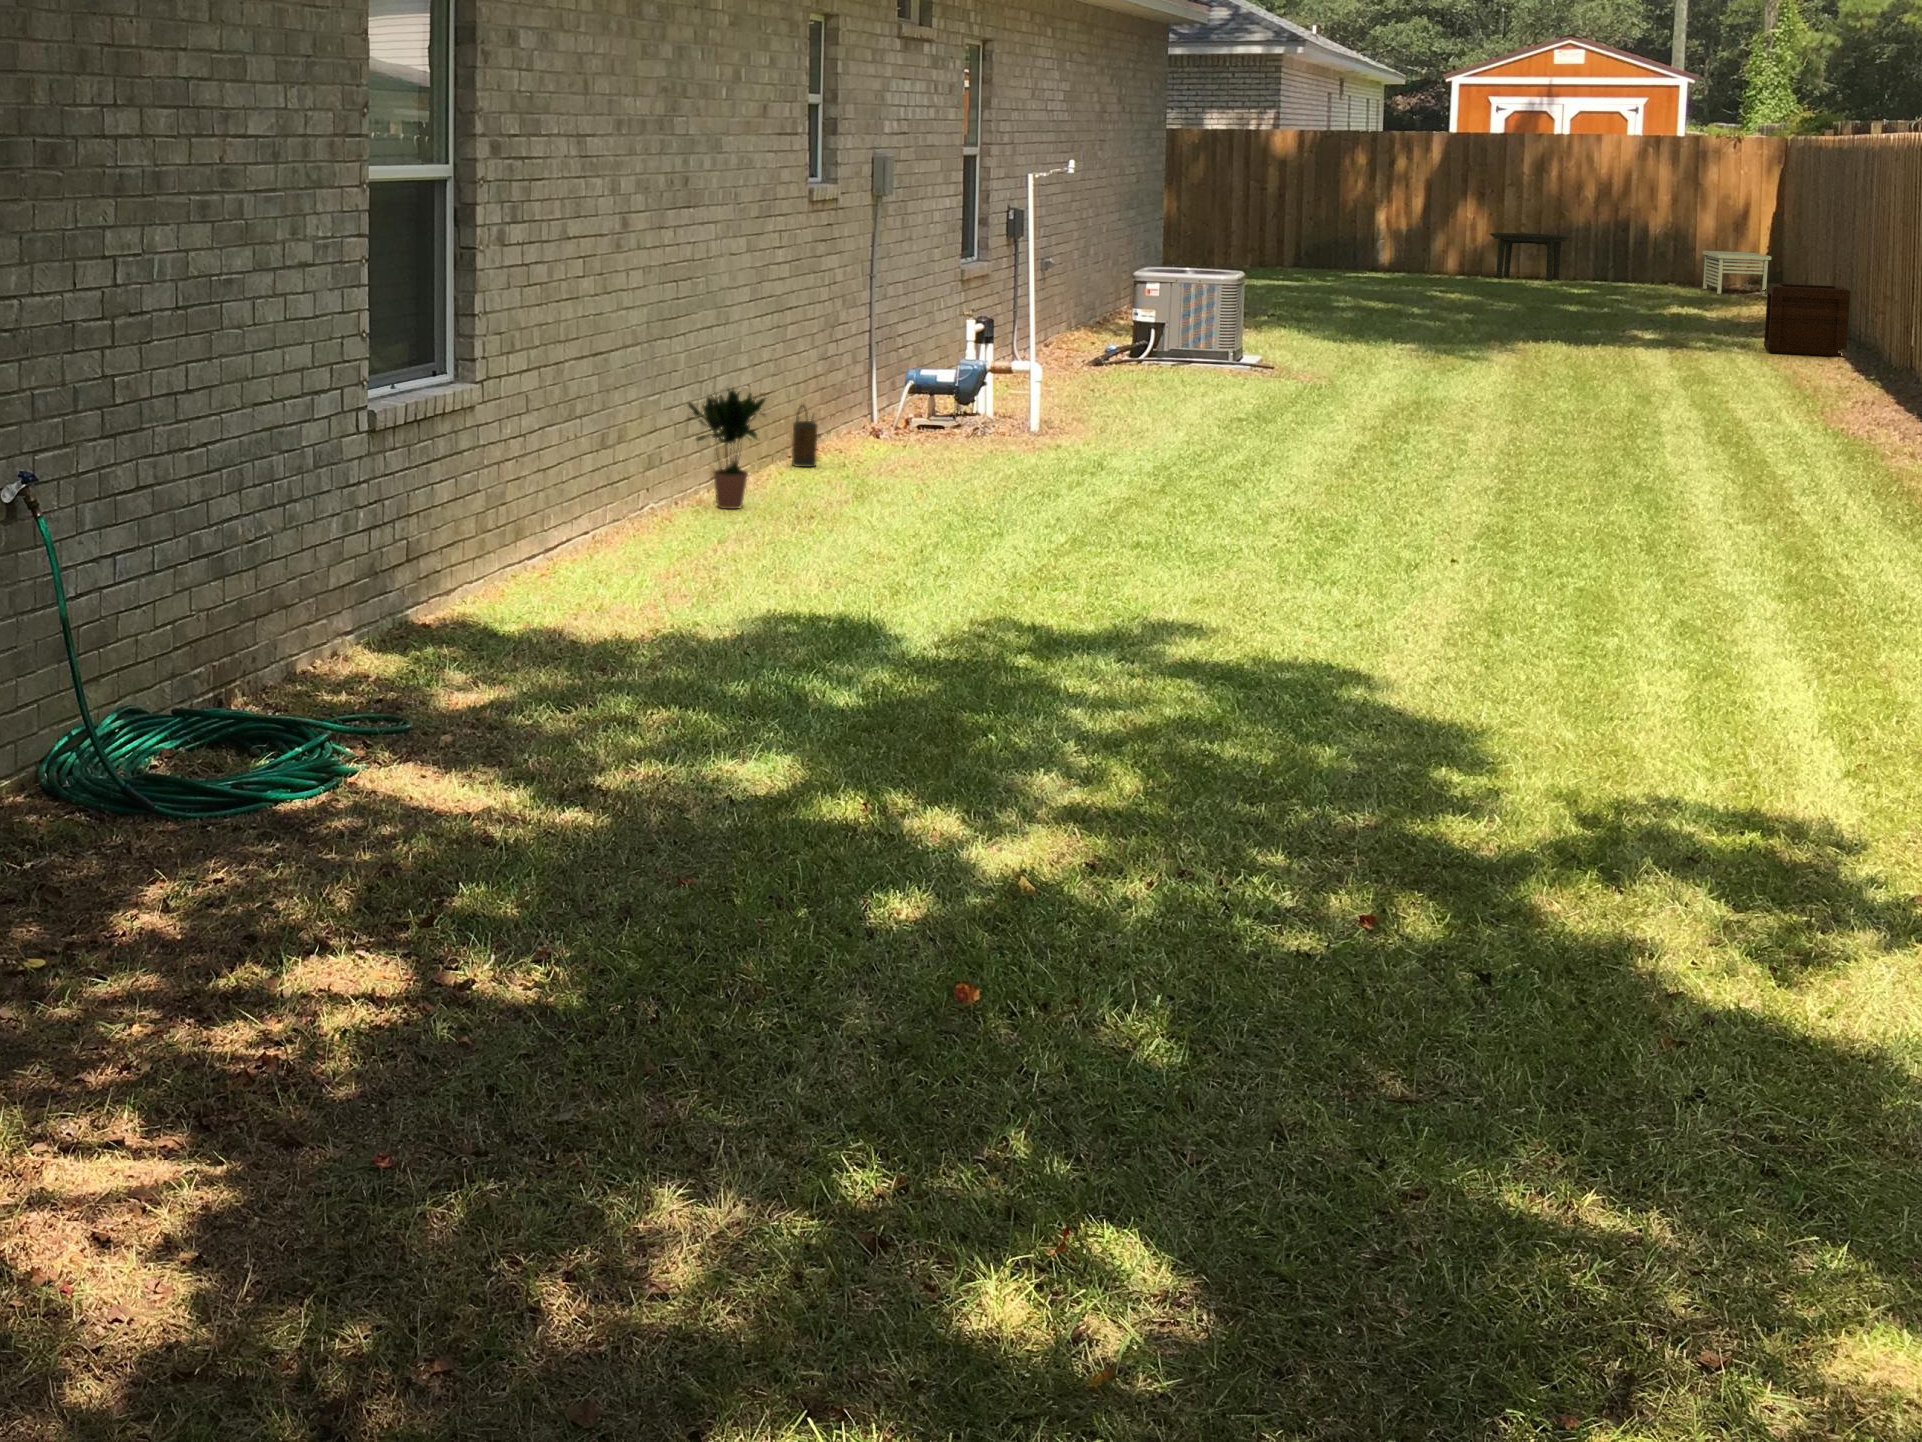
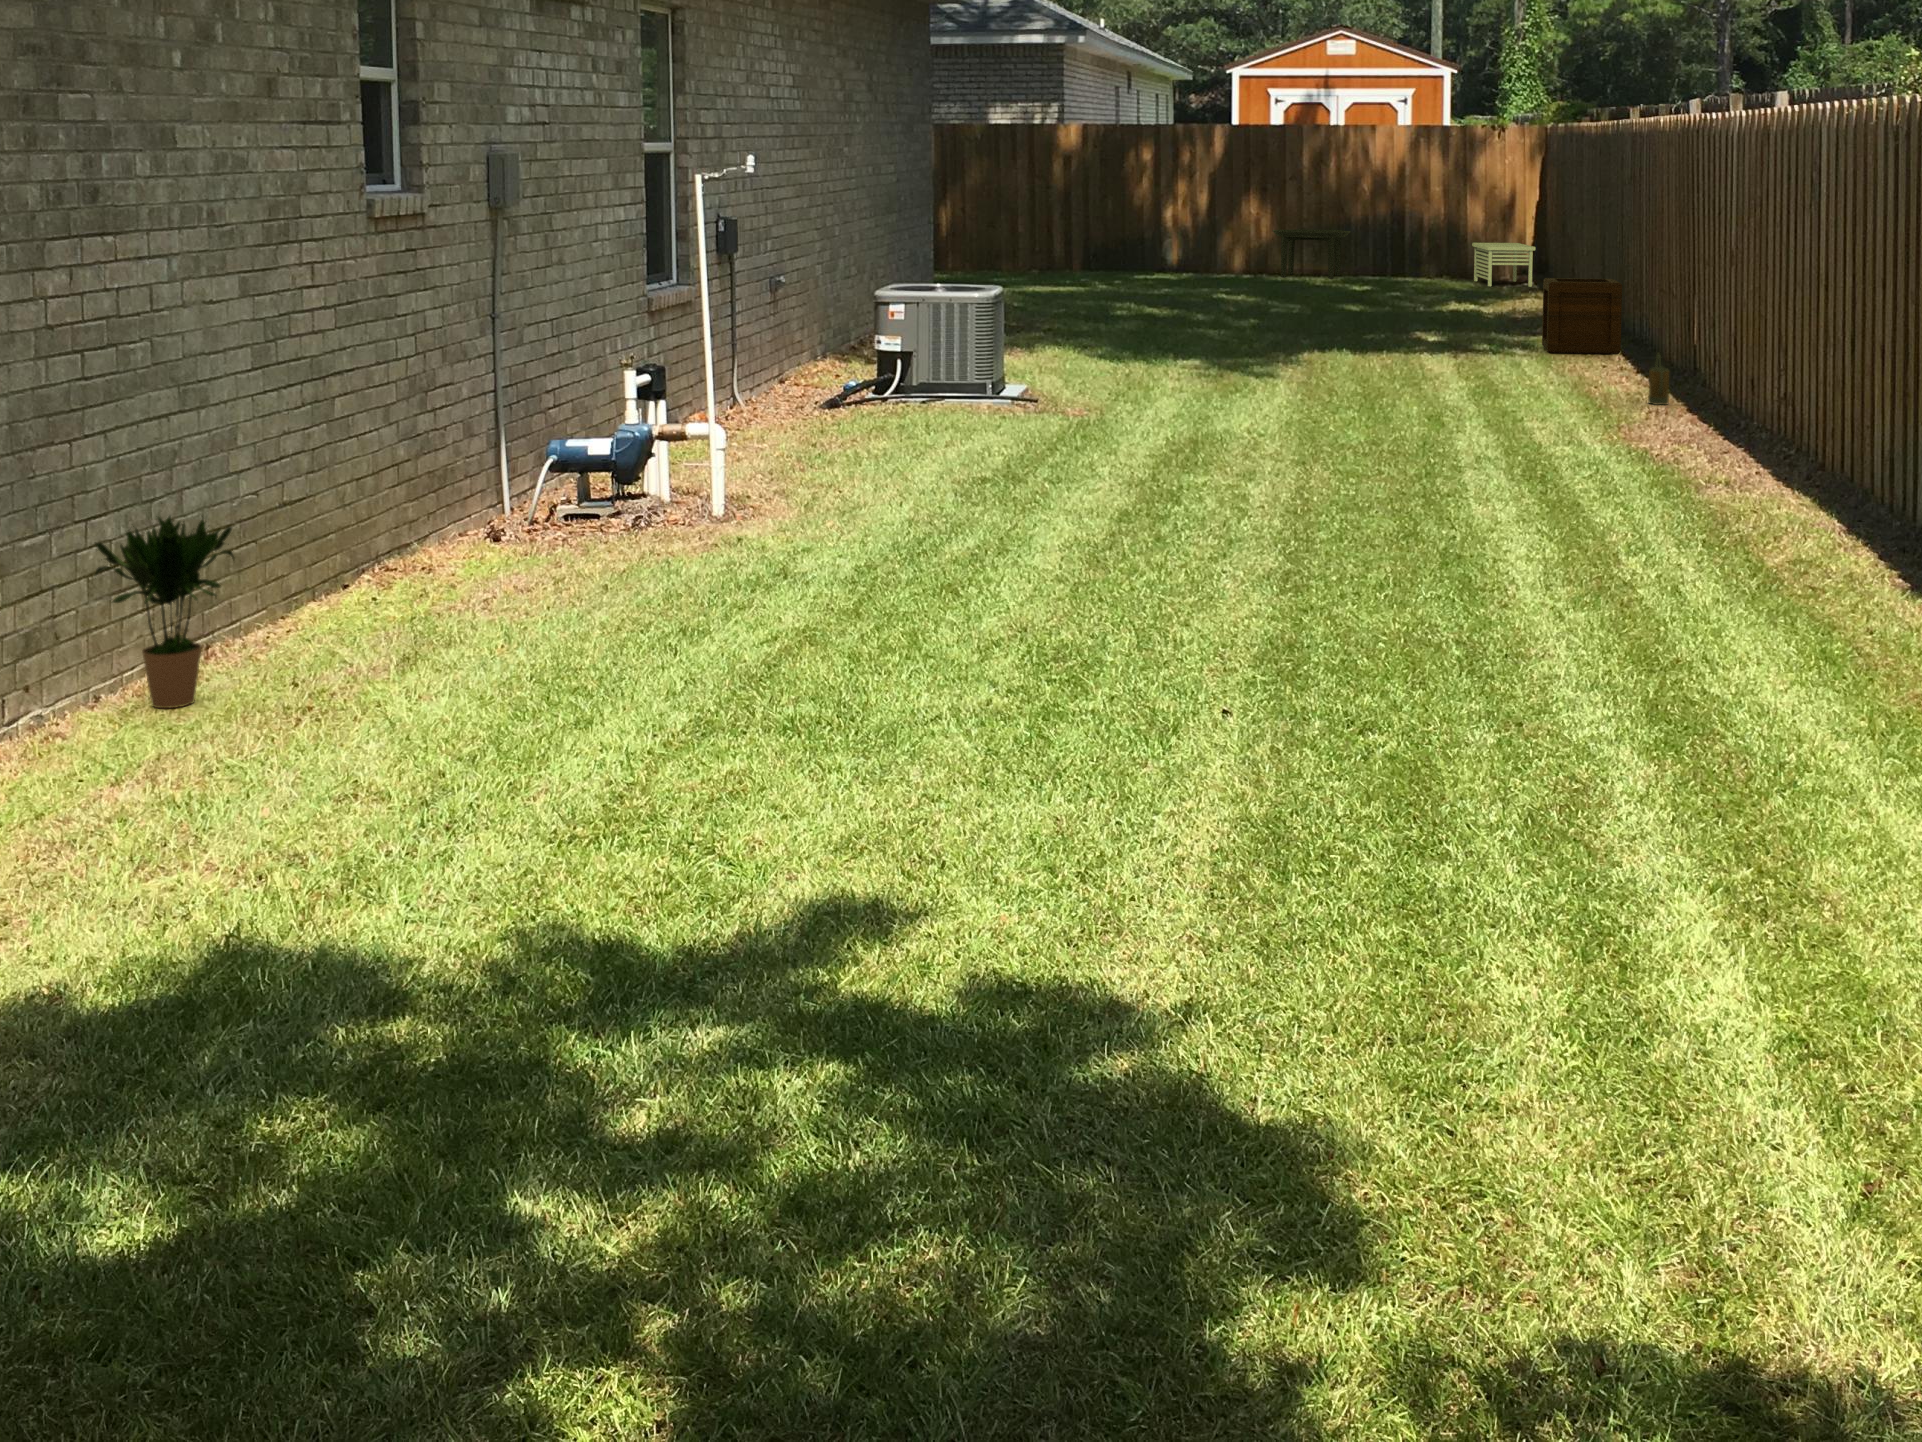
watering can: present [792,405,817,467] -> present [1648,353,1670,405]

